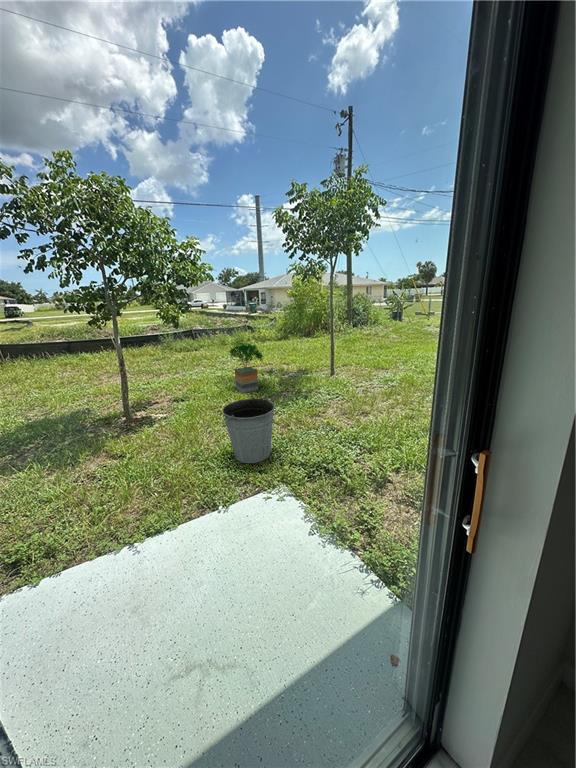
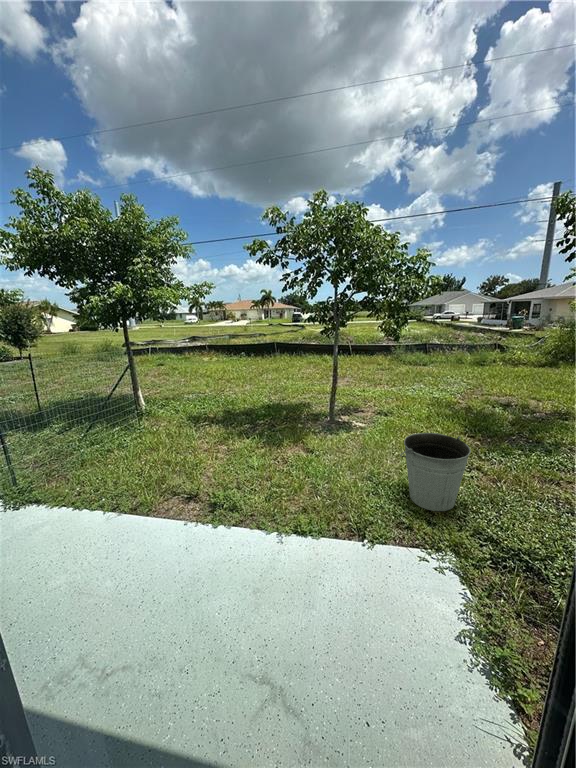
potted tree: present [229,344,263,393] -> none [447,367,493,424]

